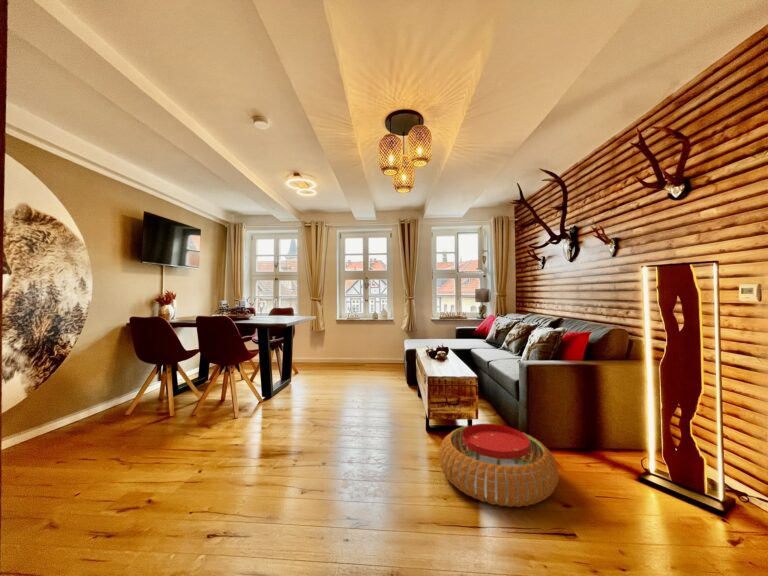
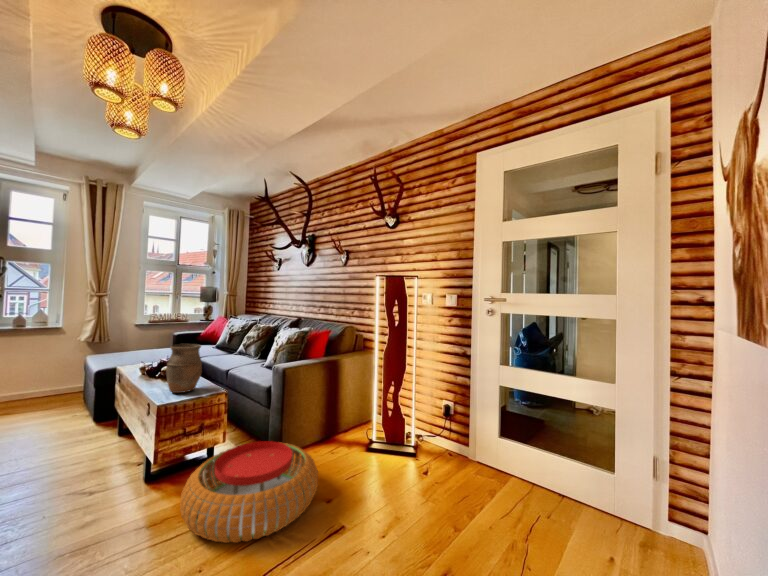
vase: none [435,333,459,371] -> present [166,344,202,393]

